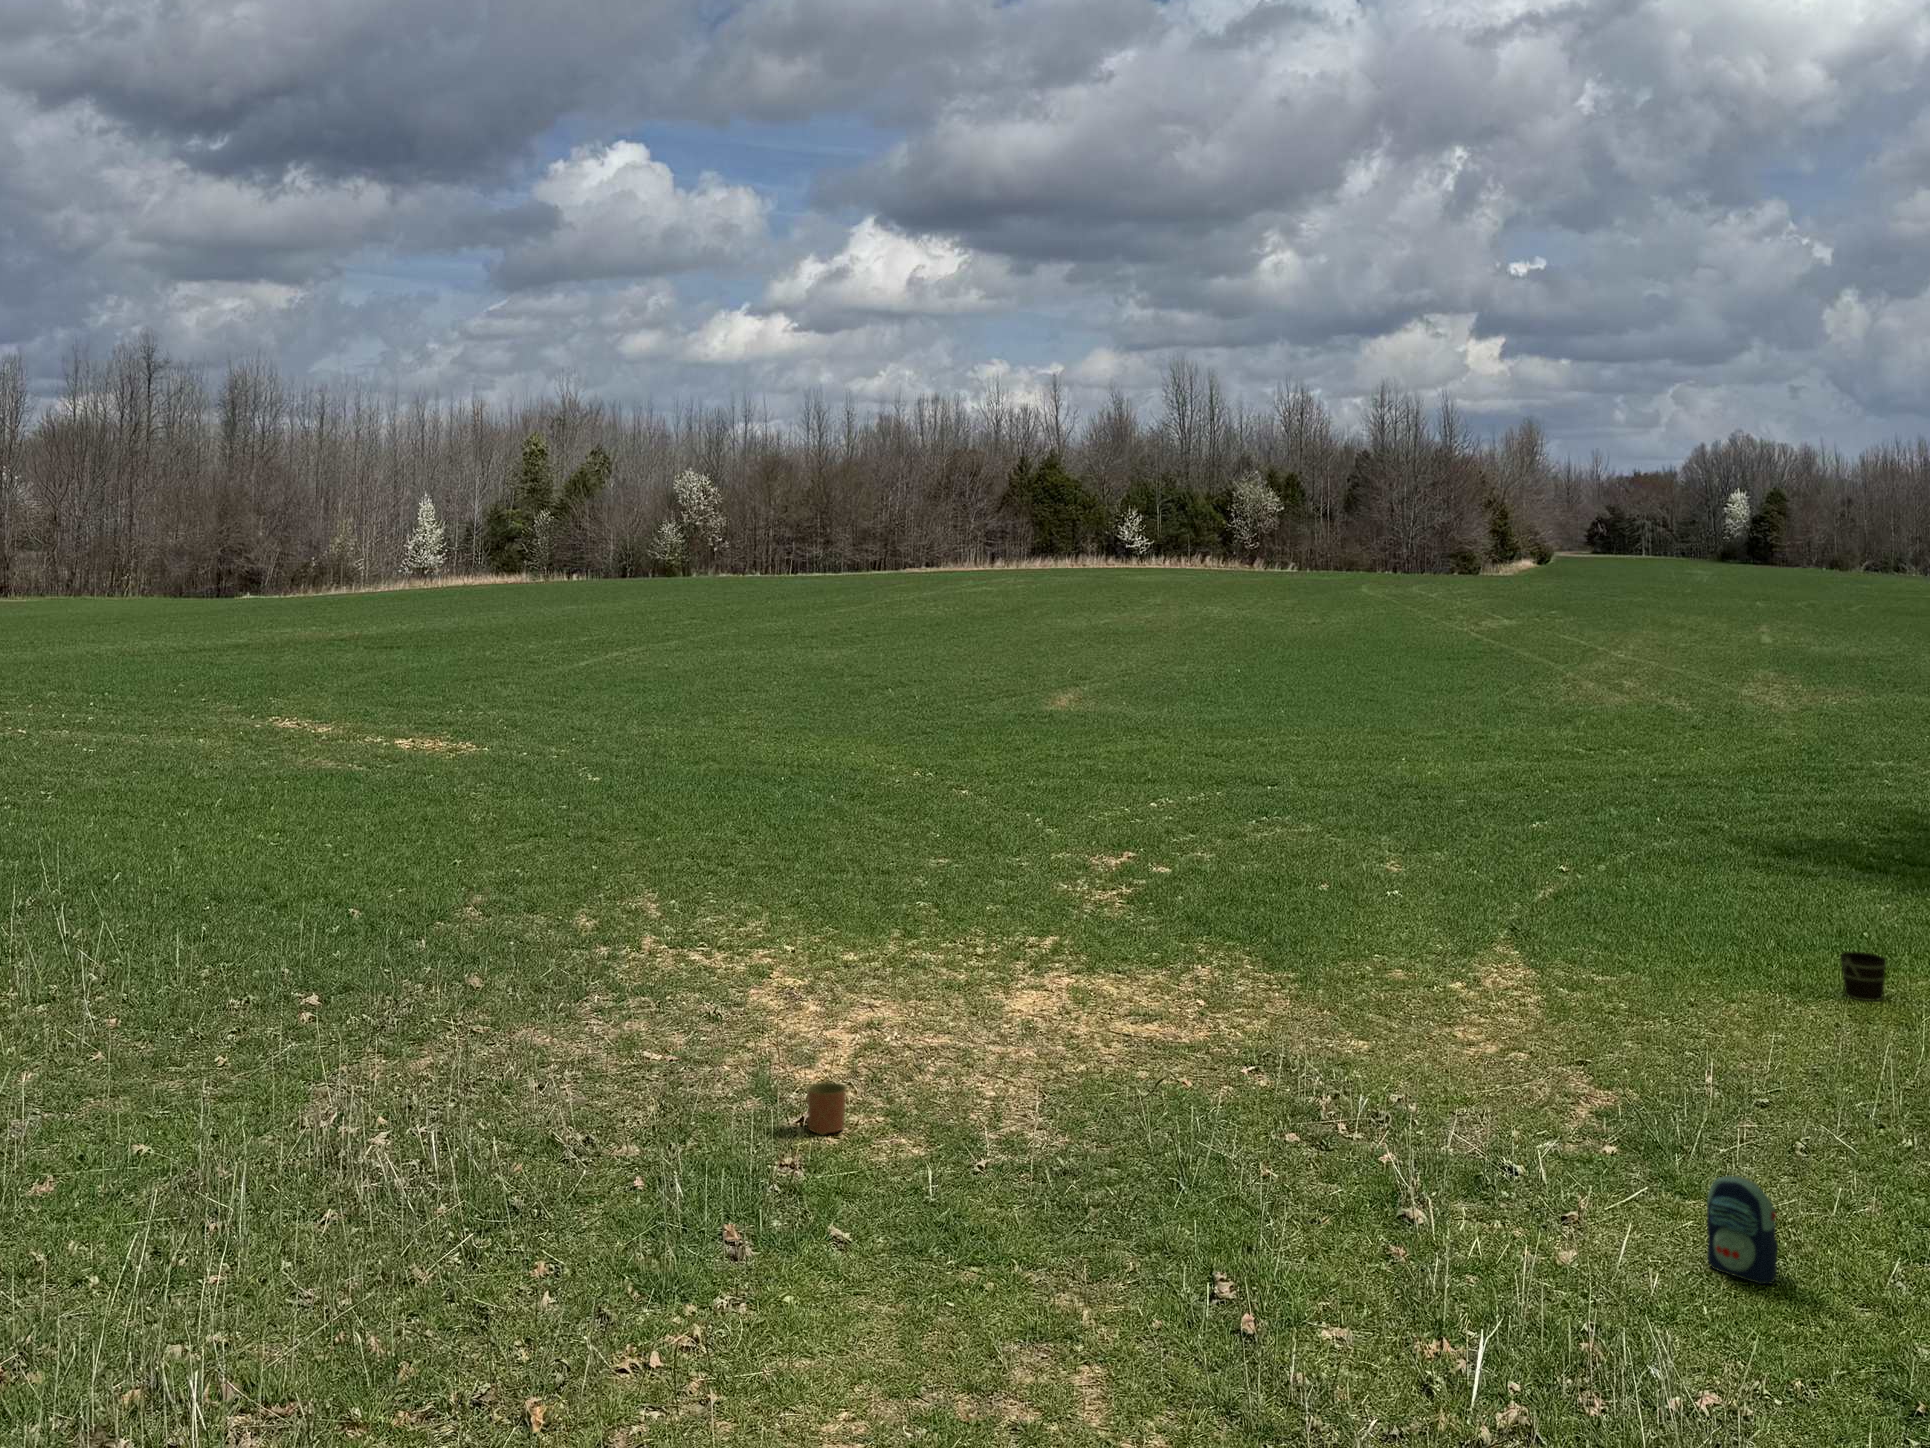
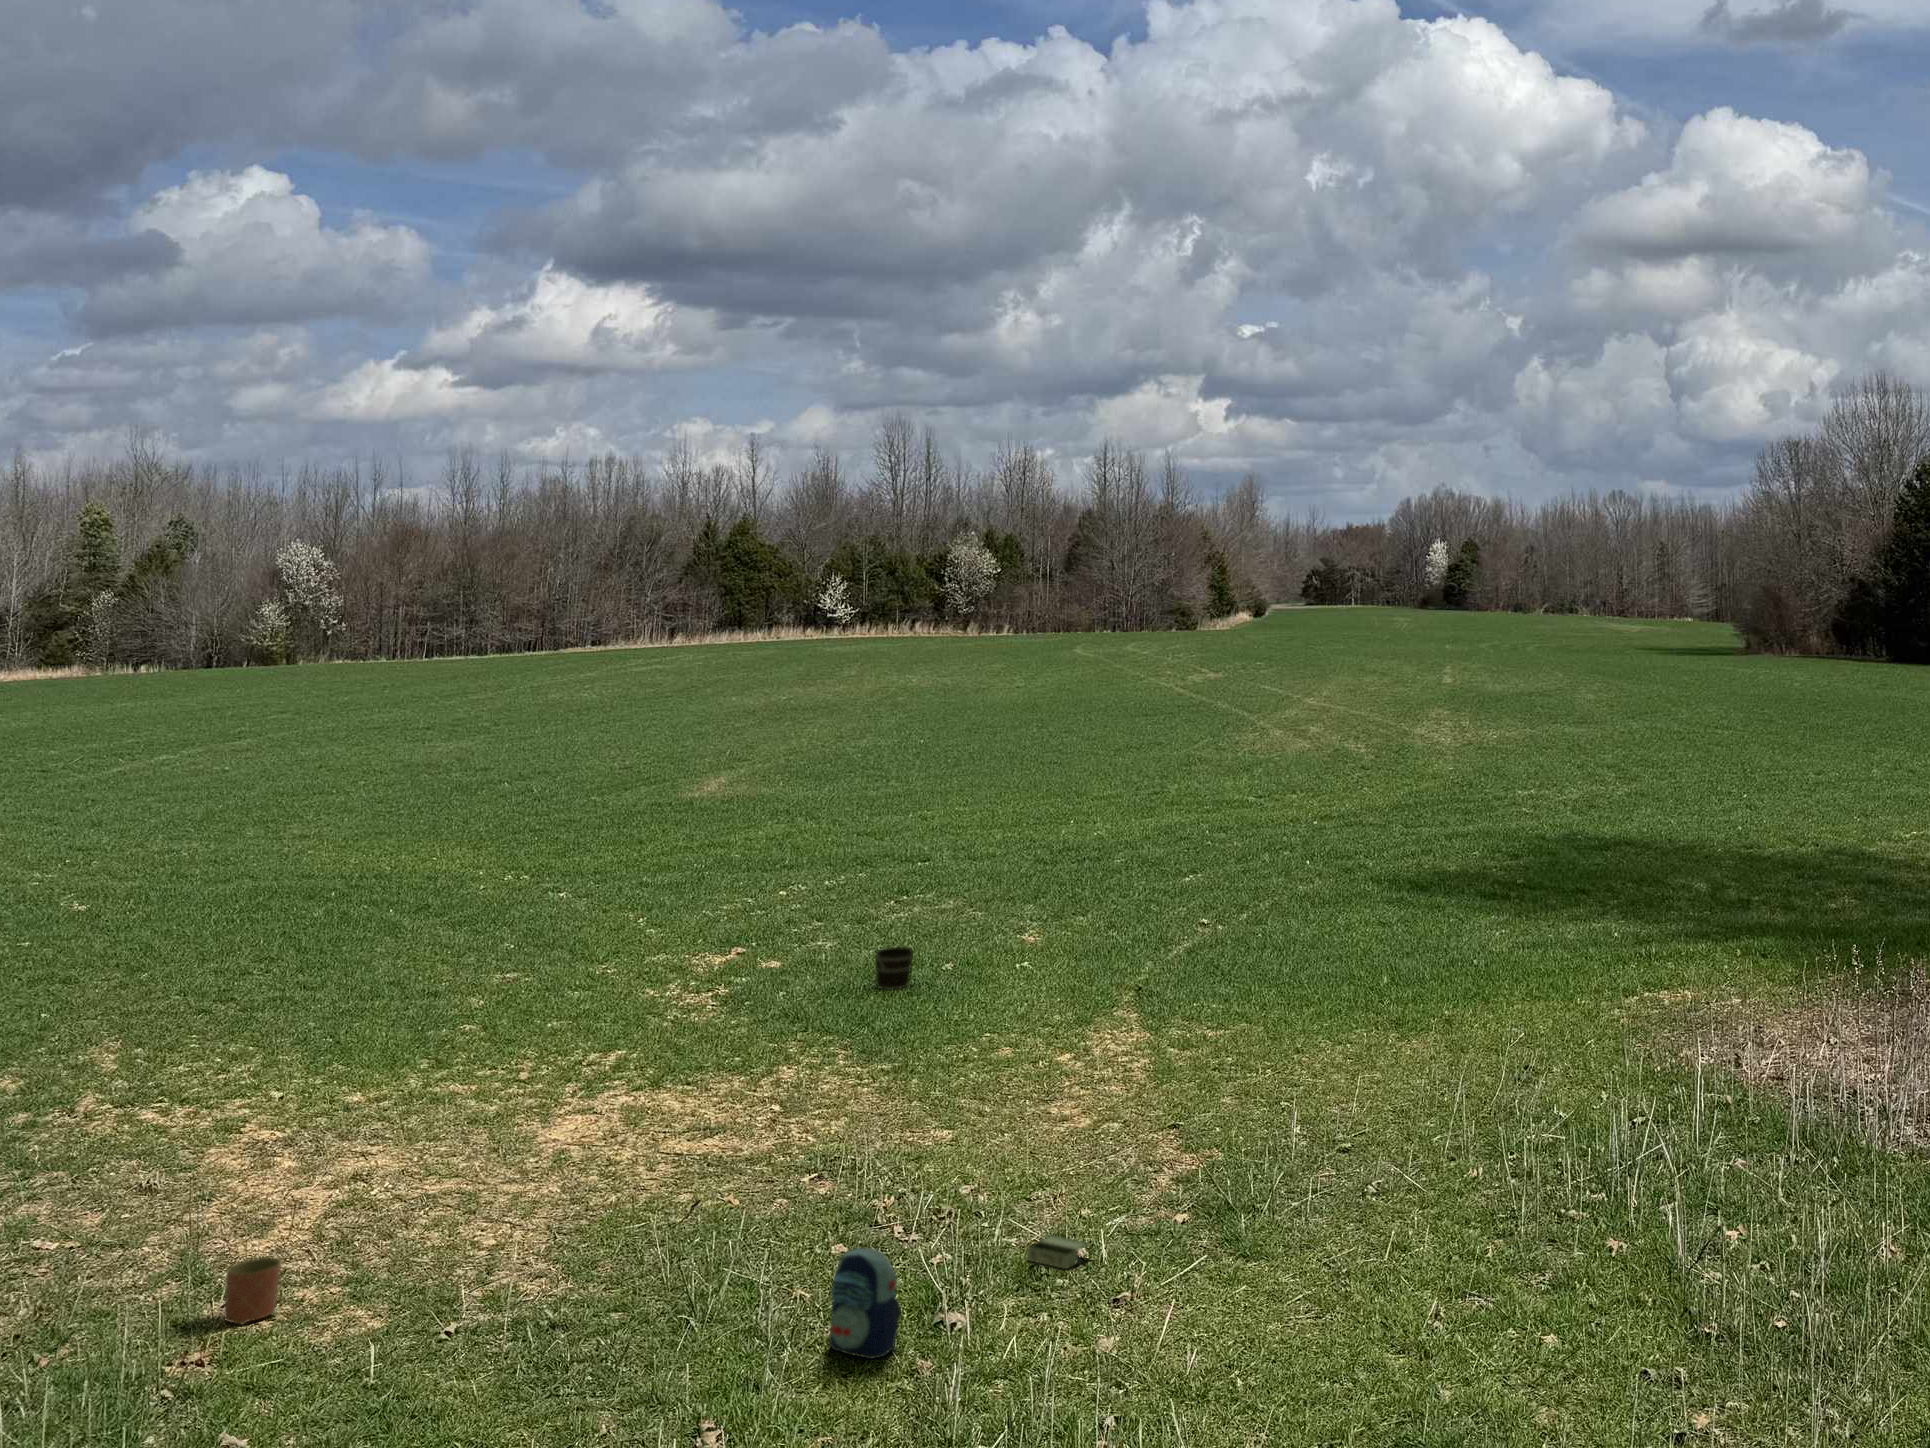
bucket: present [1840,952,1886,1001] -> present [875,947,913,990]
toolbox: none [1467,1149,1527,1184] -> present [1027,1235,1088,1269]
backpack: present [1707,1175,1778,1284] -> present [829,1248,901,1359]

